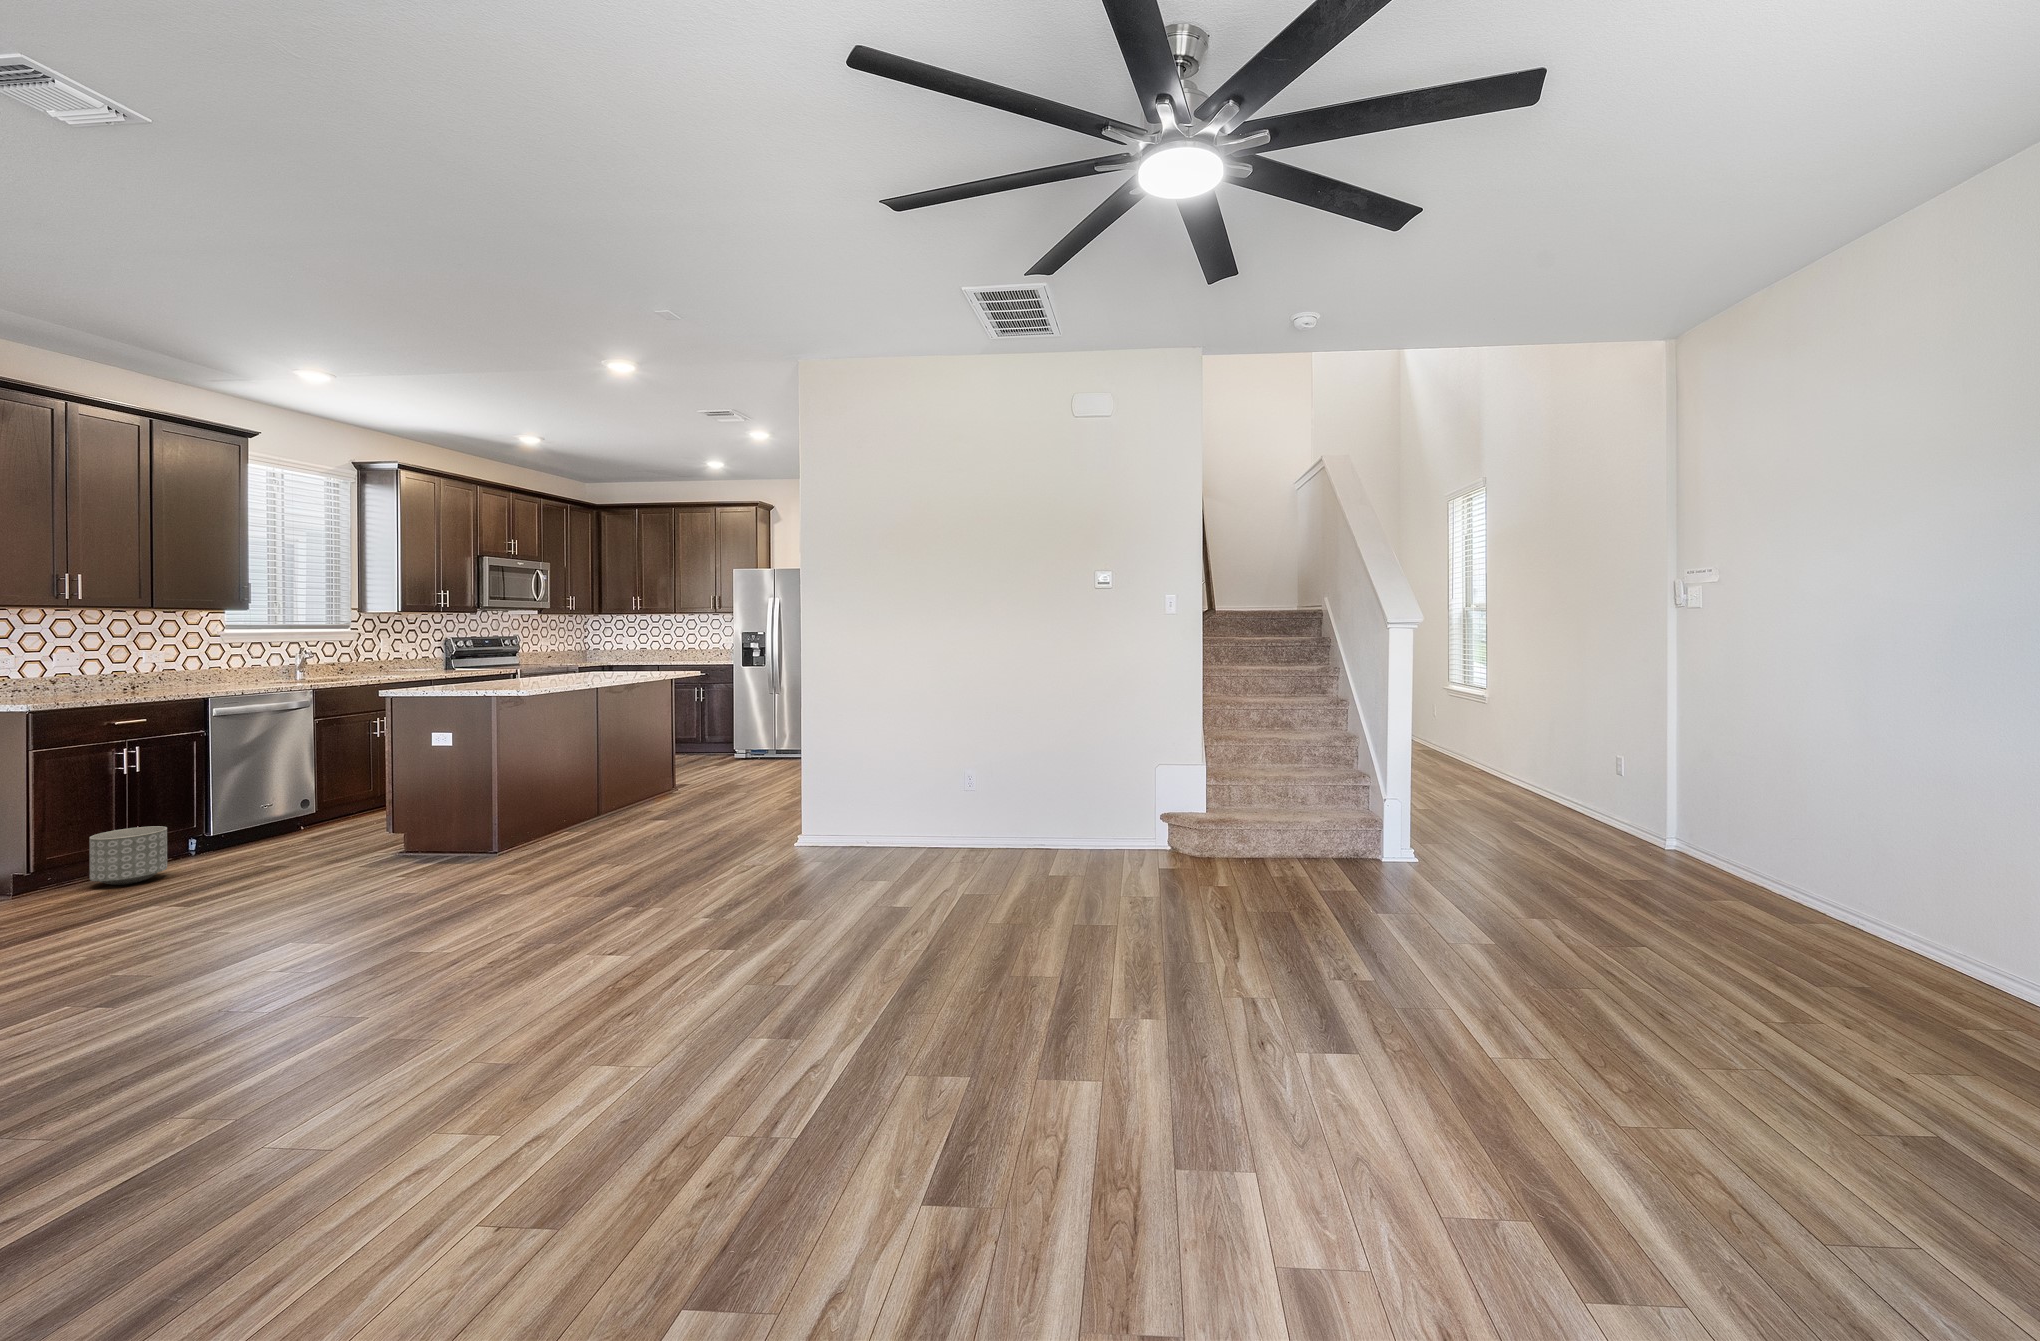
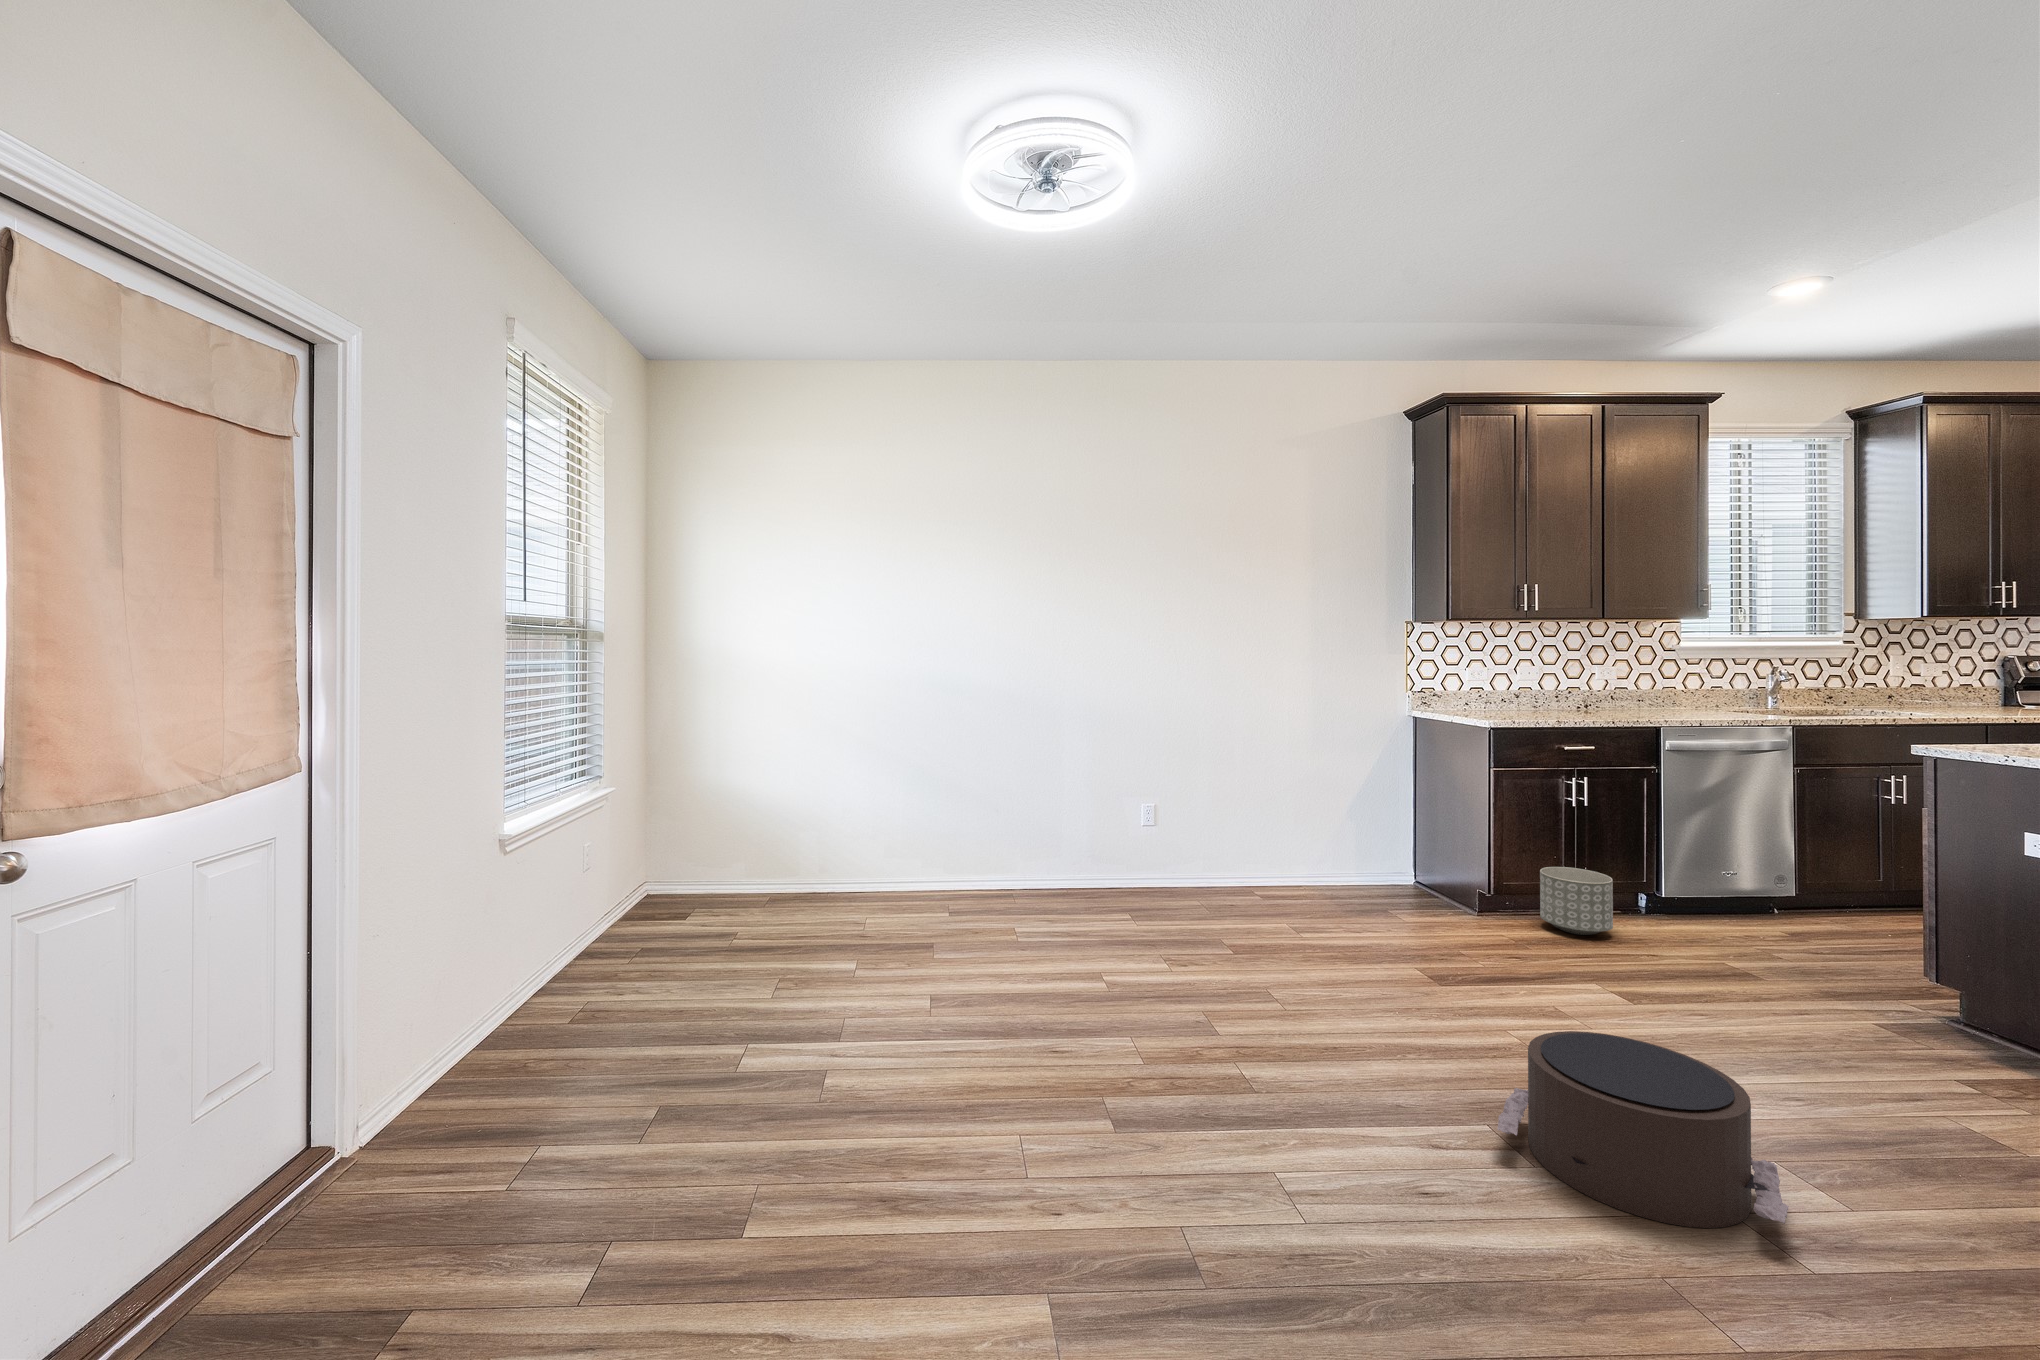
pouf: none [86,895,305,1006] -> present [1497,1031,1789,1228]

